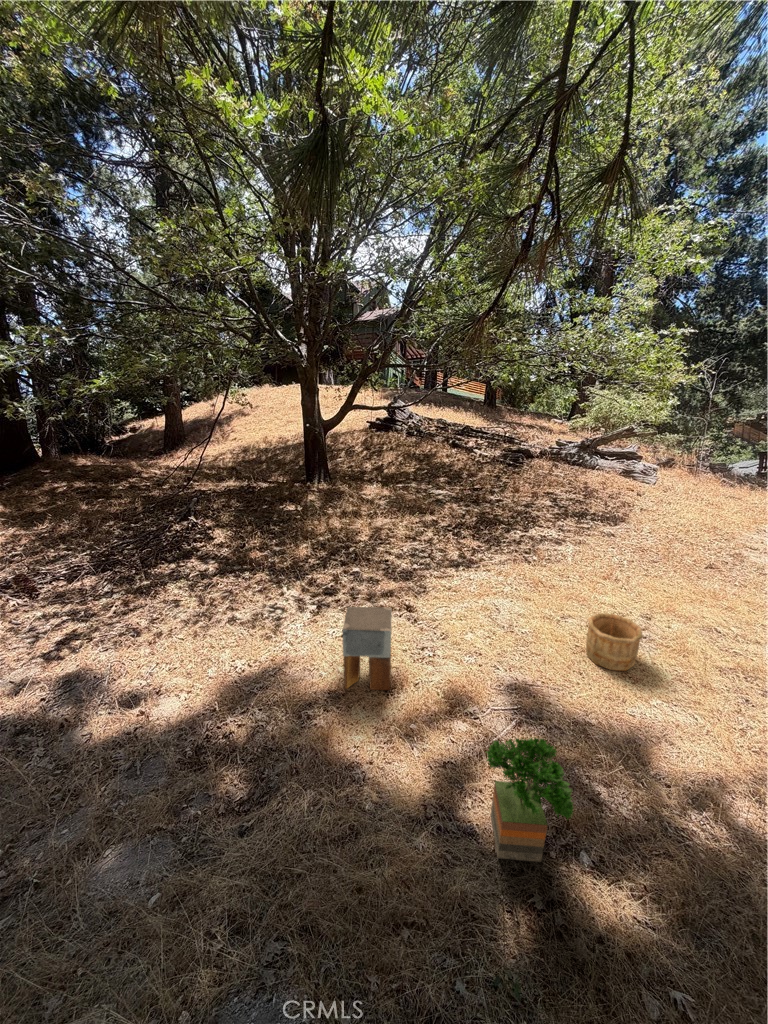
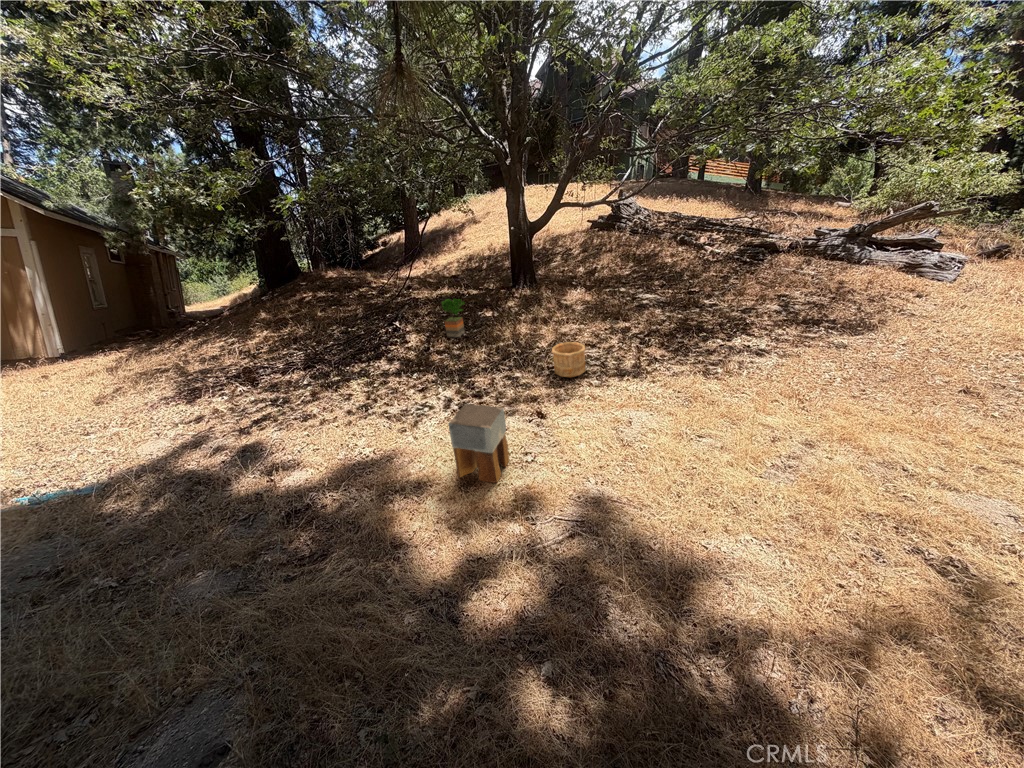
wooden bucket: present [586,613,643,671] -> present [552,342,585,377]
potted tree: present [487,738,573,862] -> present [442,299,465,337]

